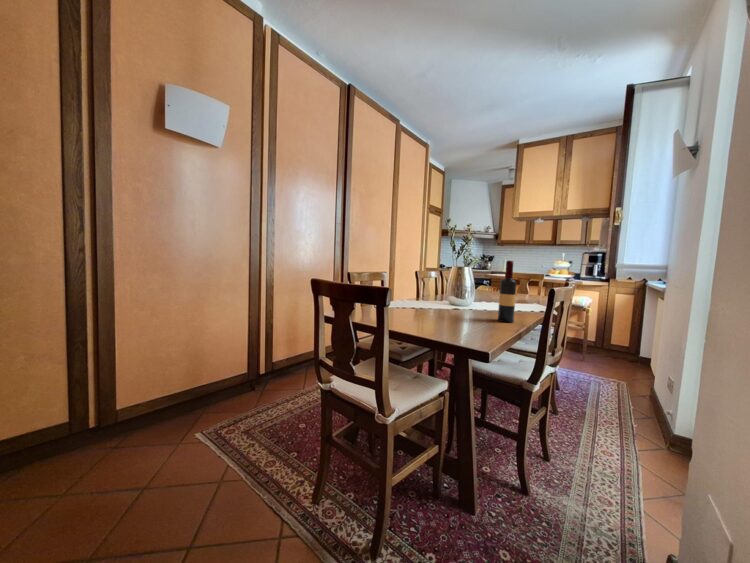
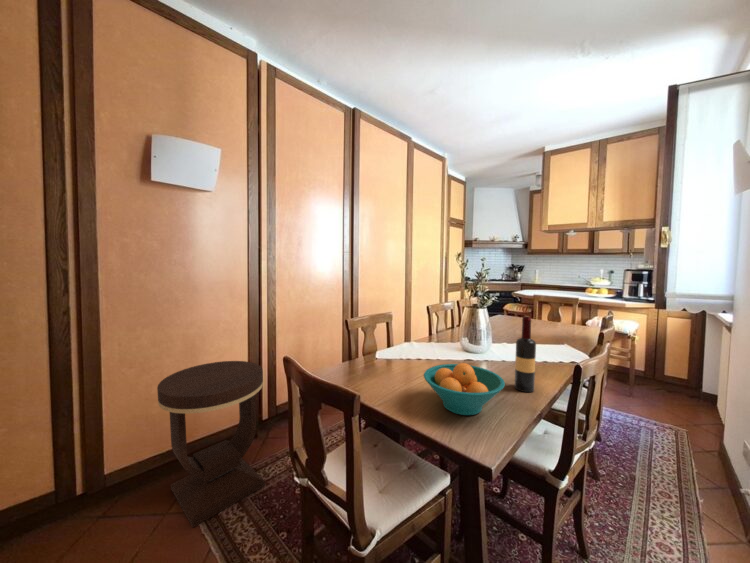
fruit bowl: none [428,291,494,331] -> present [424,363,505,415]
side table: none [169,313,267,455] -> present [157,361,265,528]

